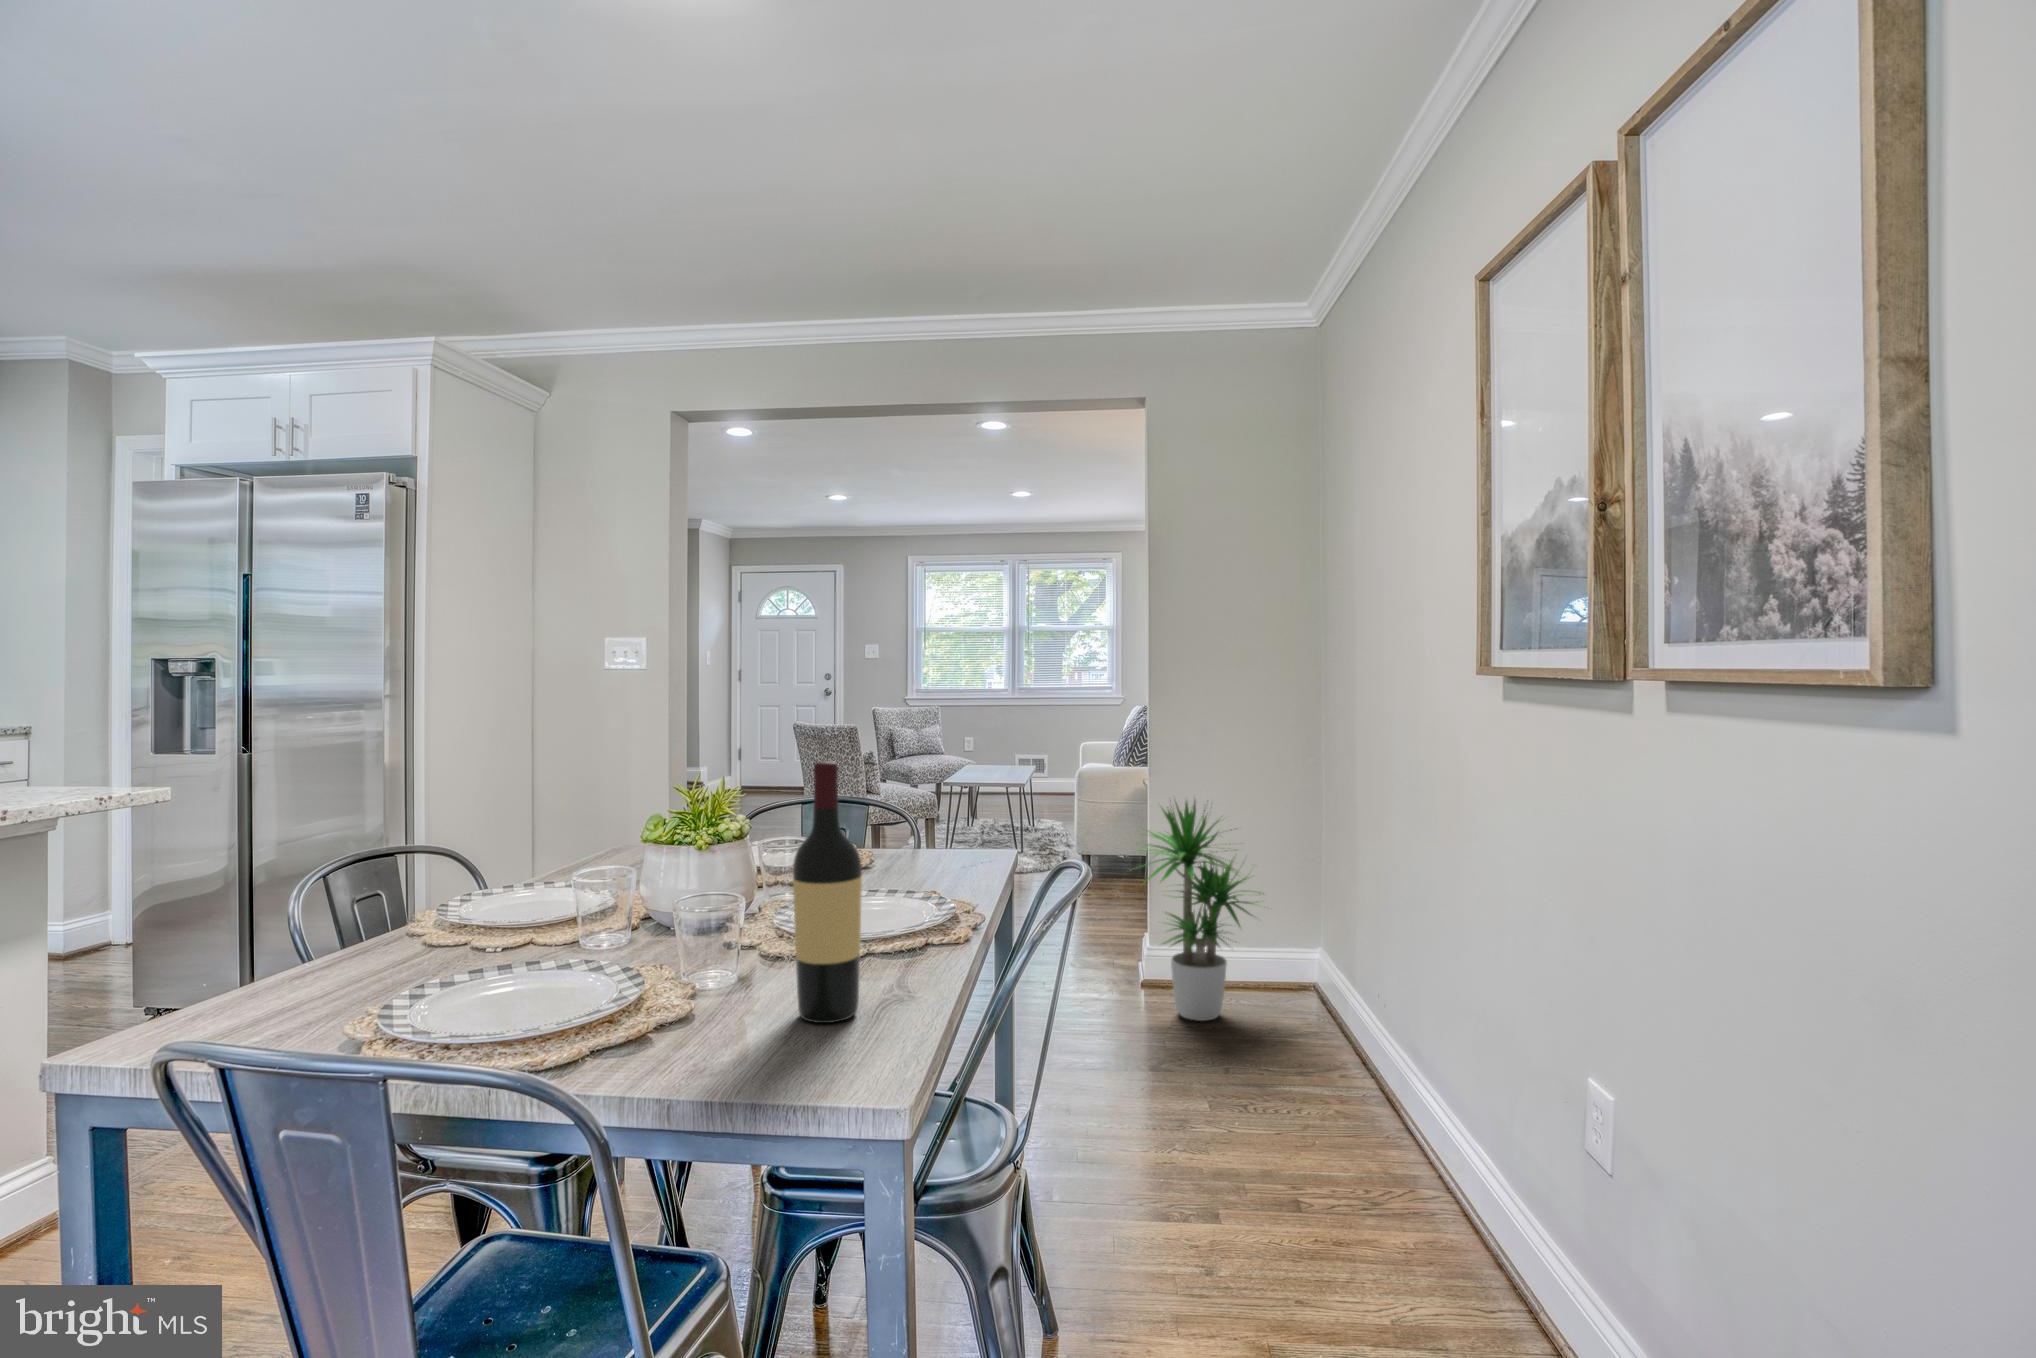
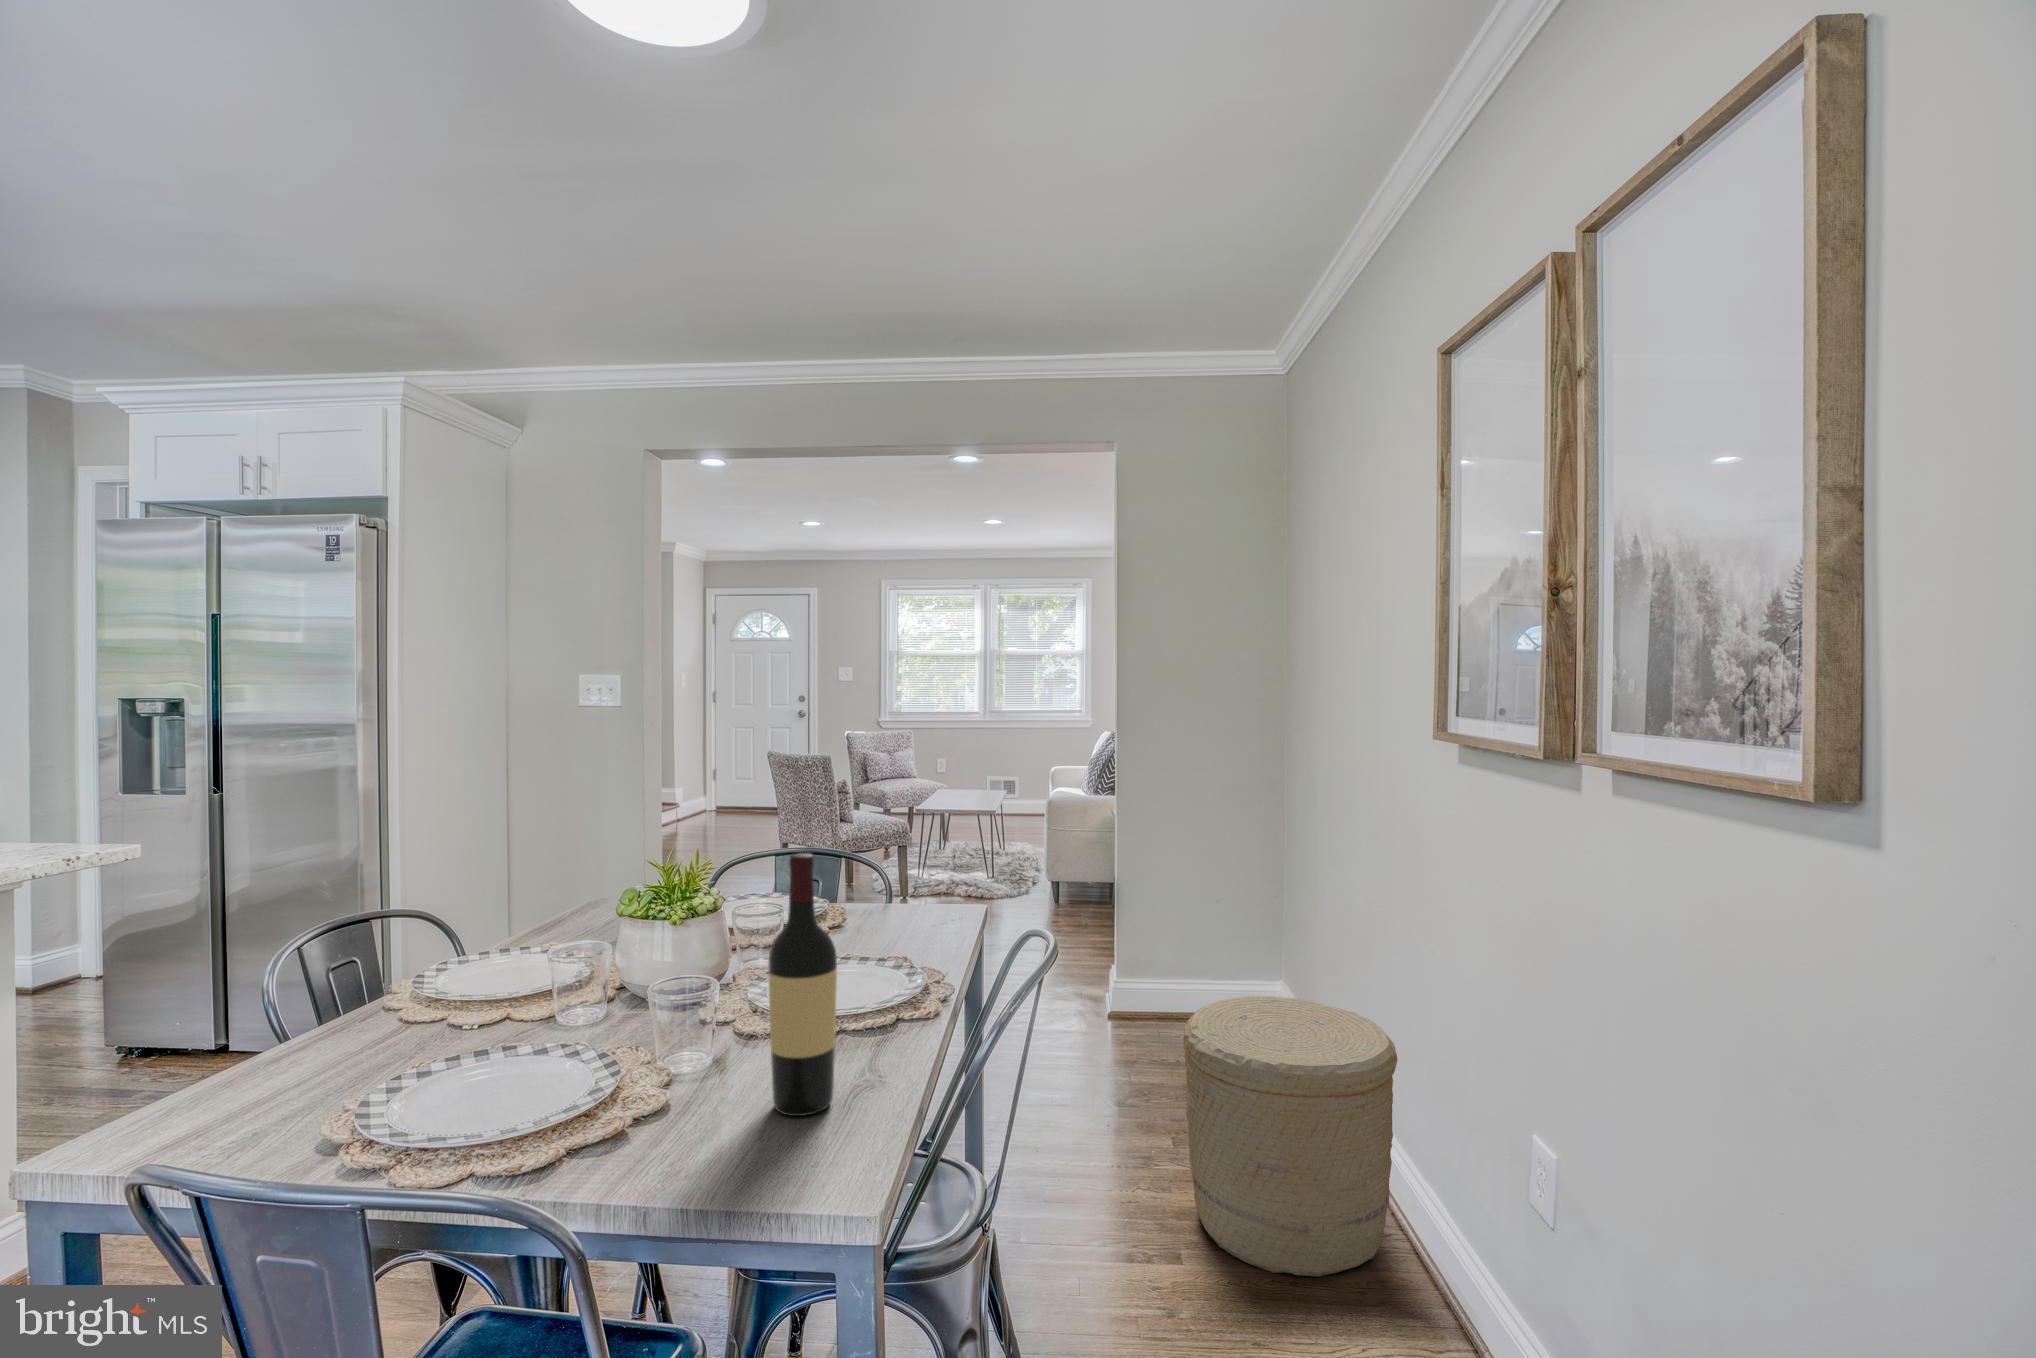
potted plant: present [1140,801,1264,1021] -> none [1094,829,1237,1052]
woven basket: none [1218,952,1439,1231] -> present [1183,996,1398,1277]

